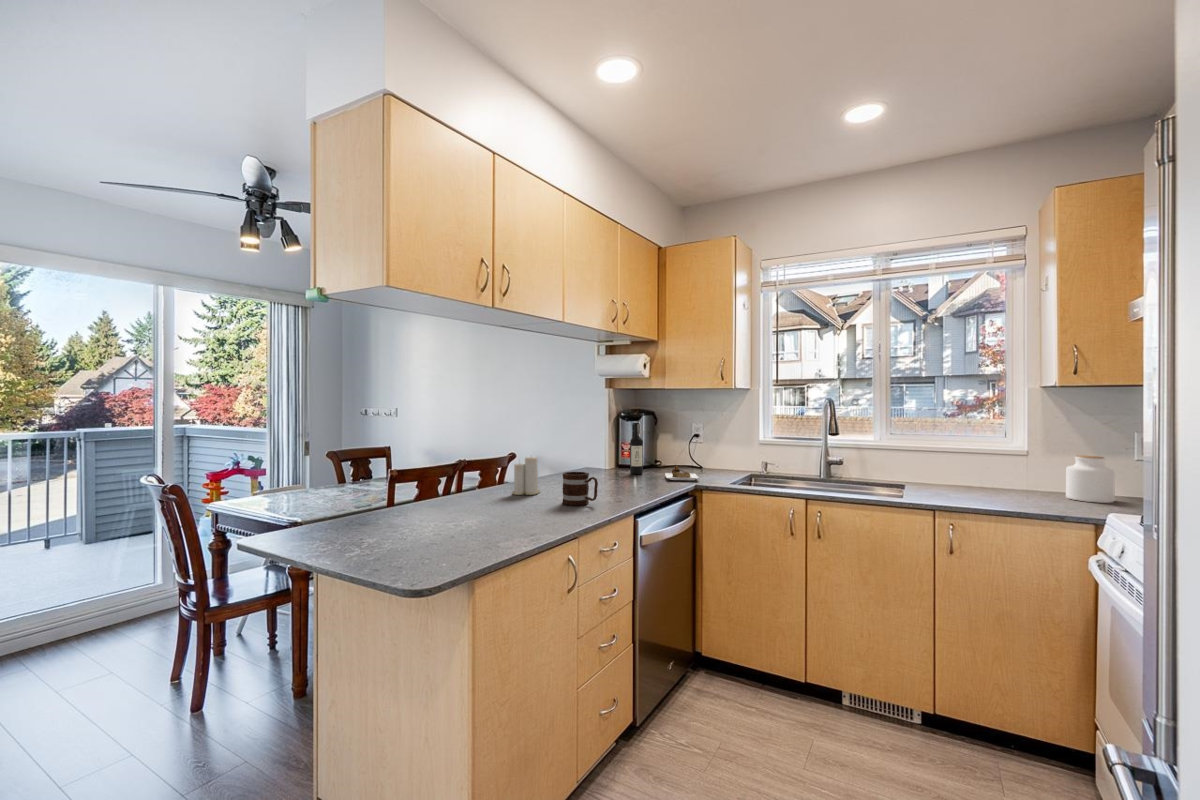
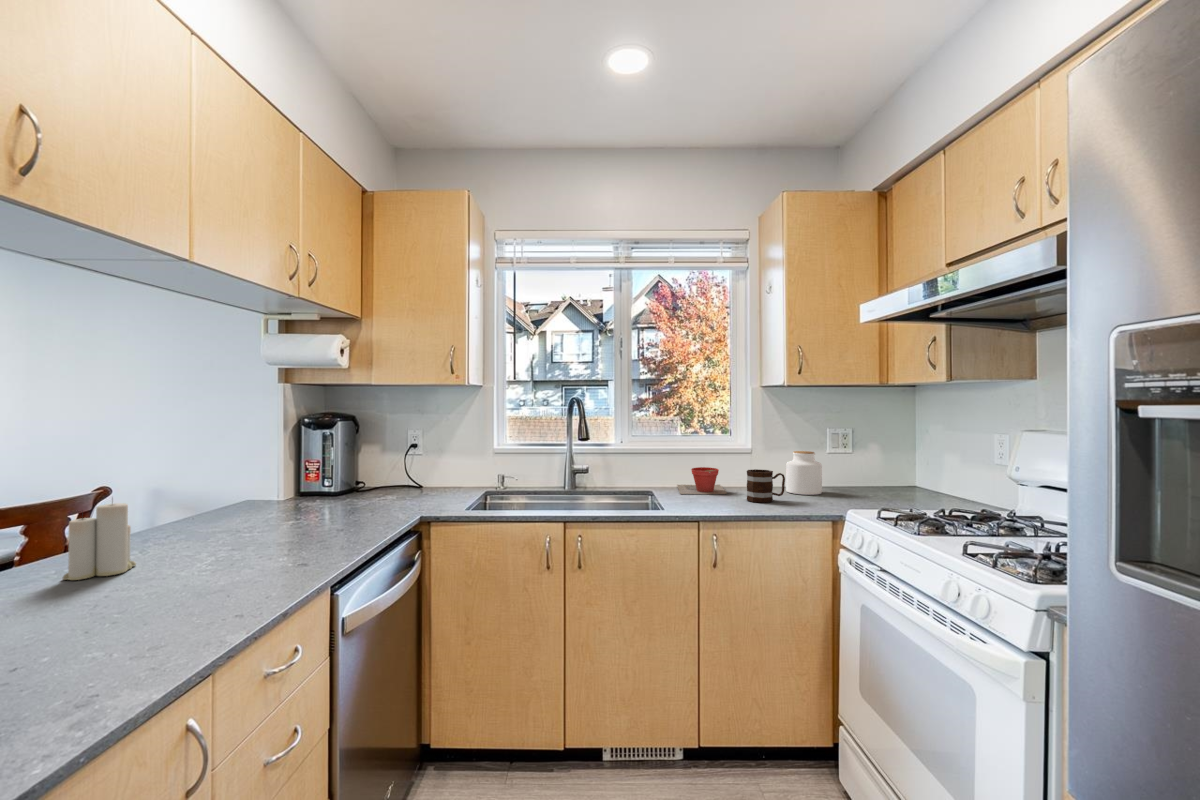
wine bottle: present [630,422,699,480] -> none [318,432,424,512]
plant pot: none [933,467,990,494] -> present [677,467,727,494]
mug: present [562,472,598,506] -> present [747,469,785,503]

